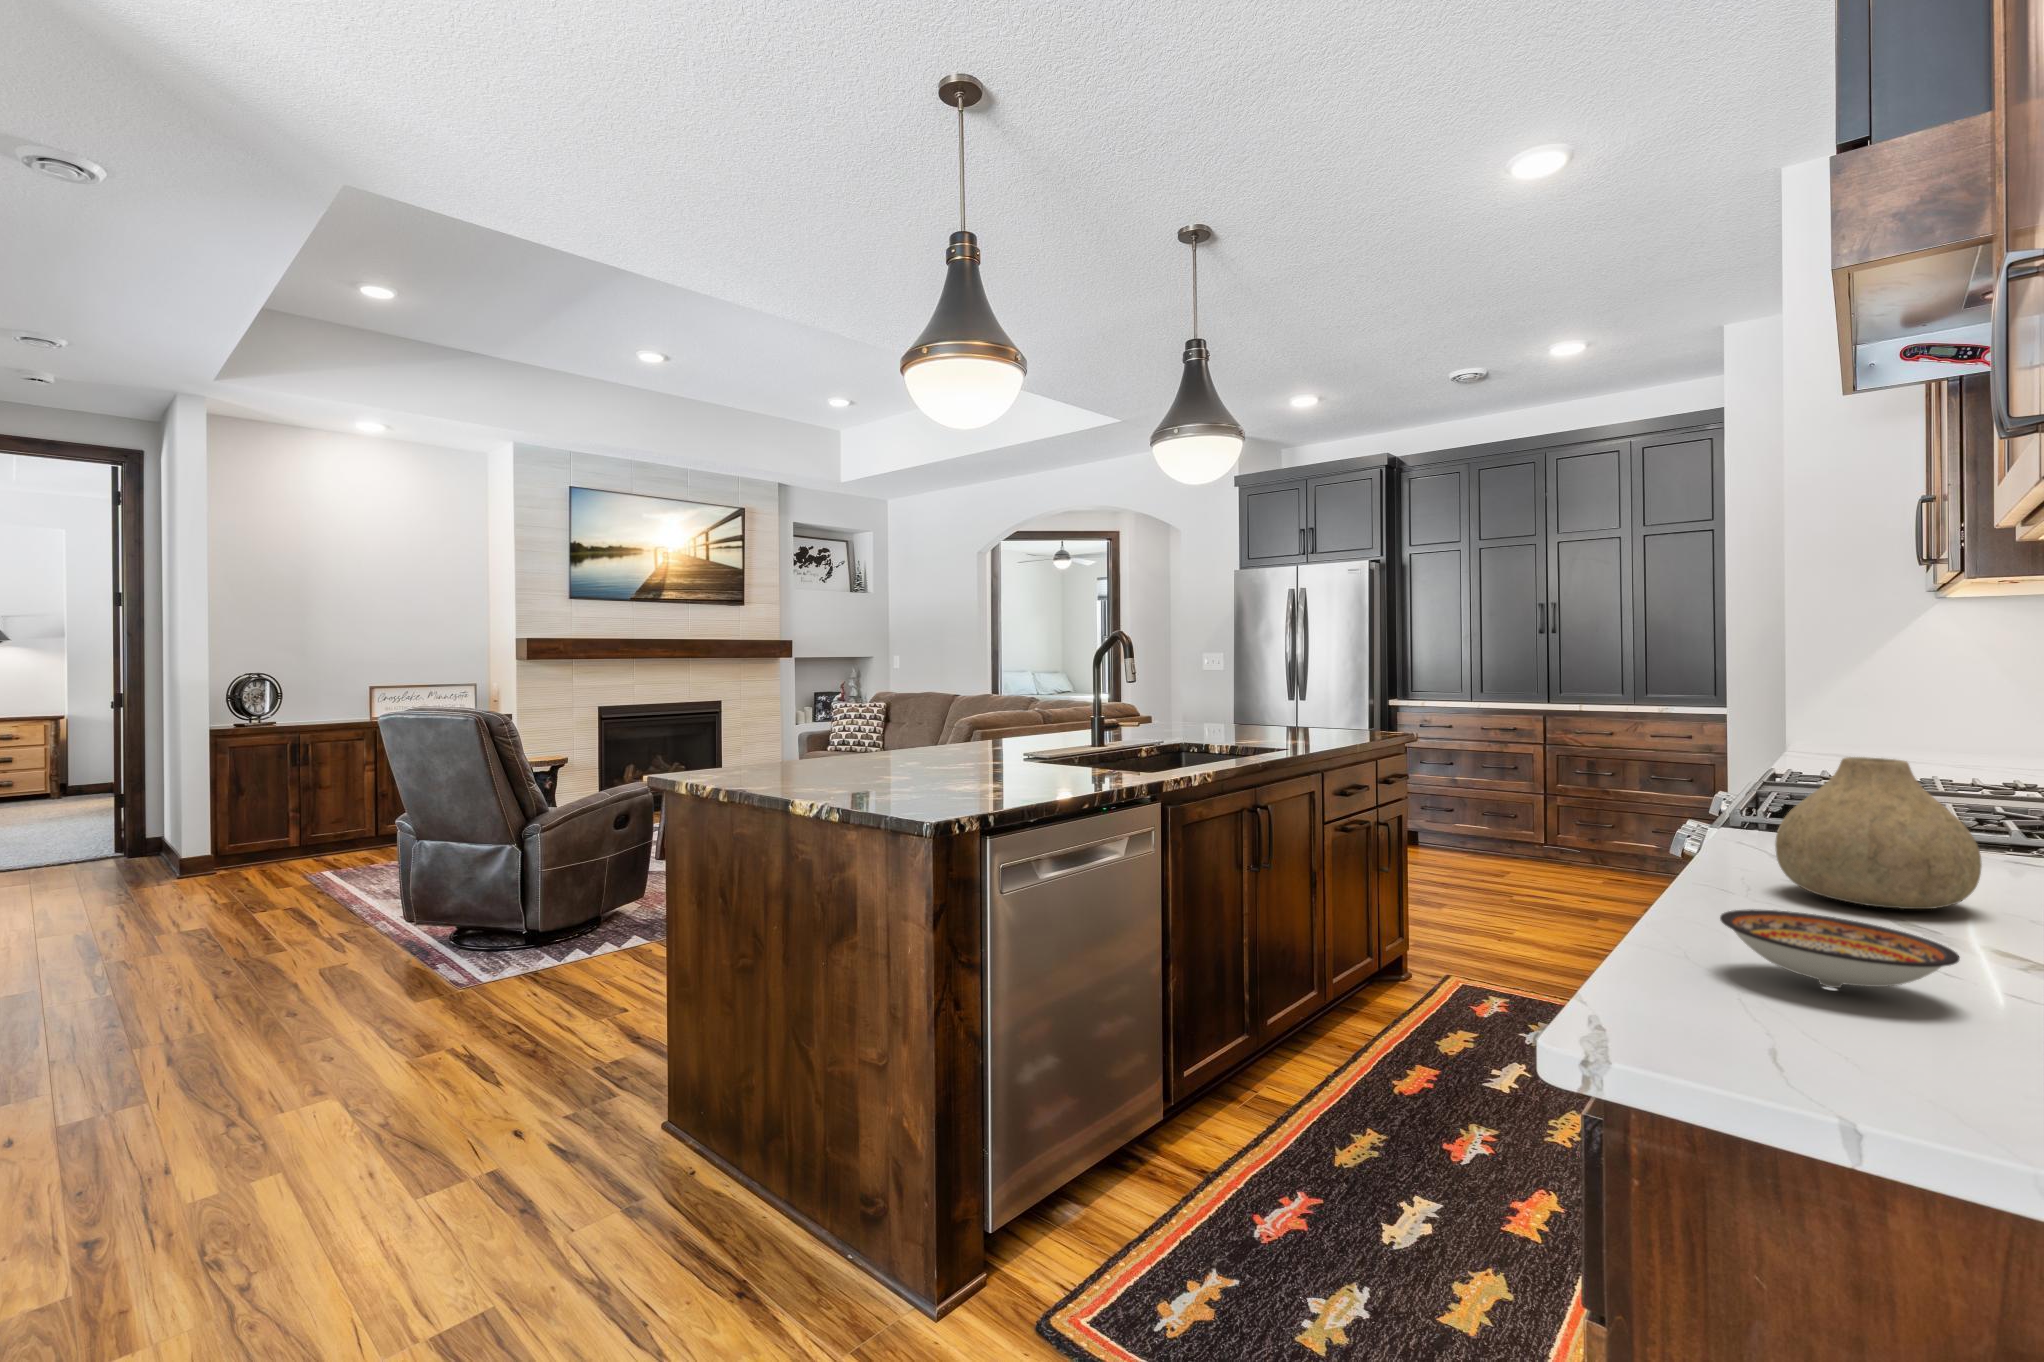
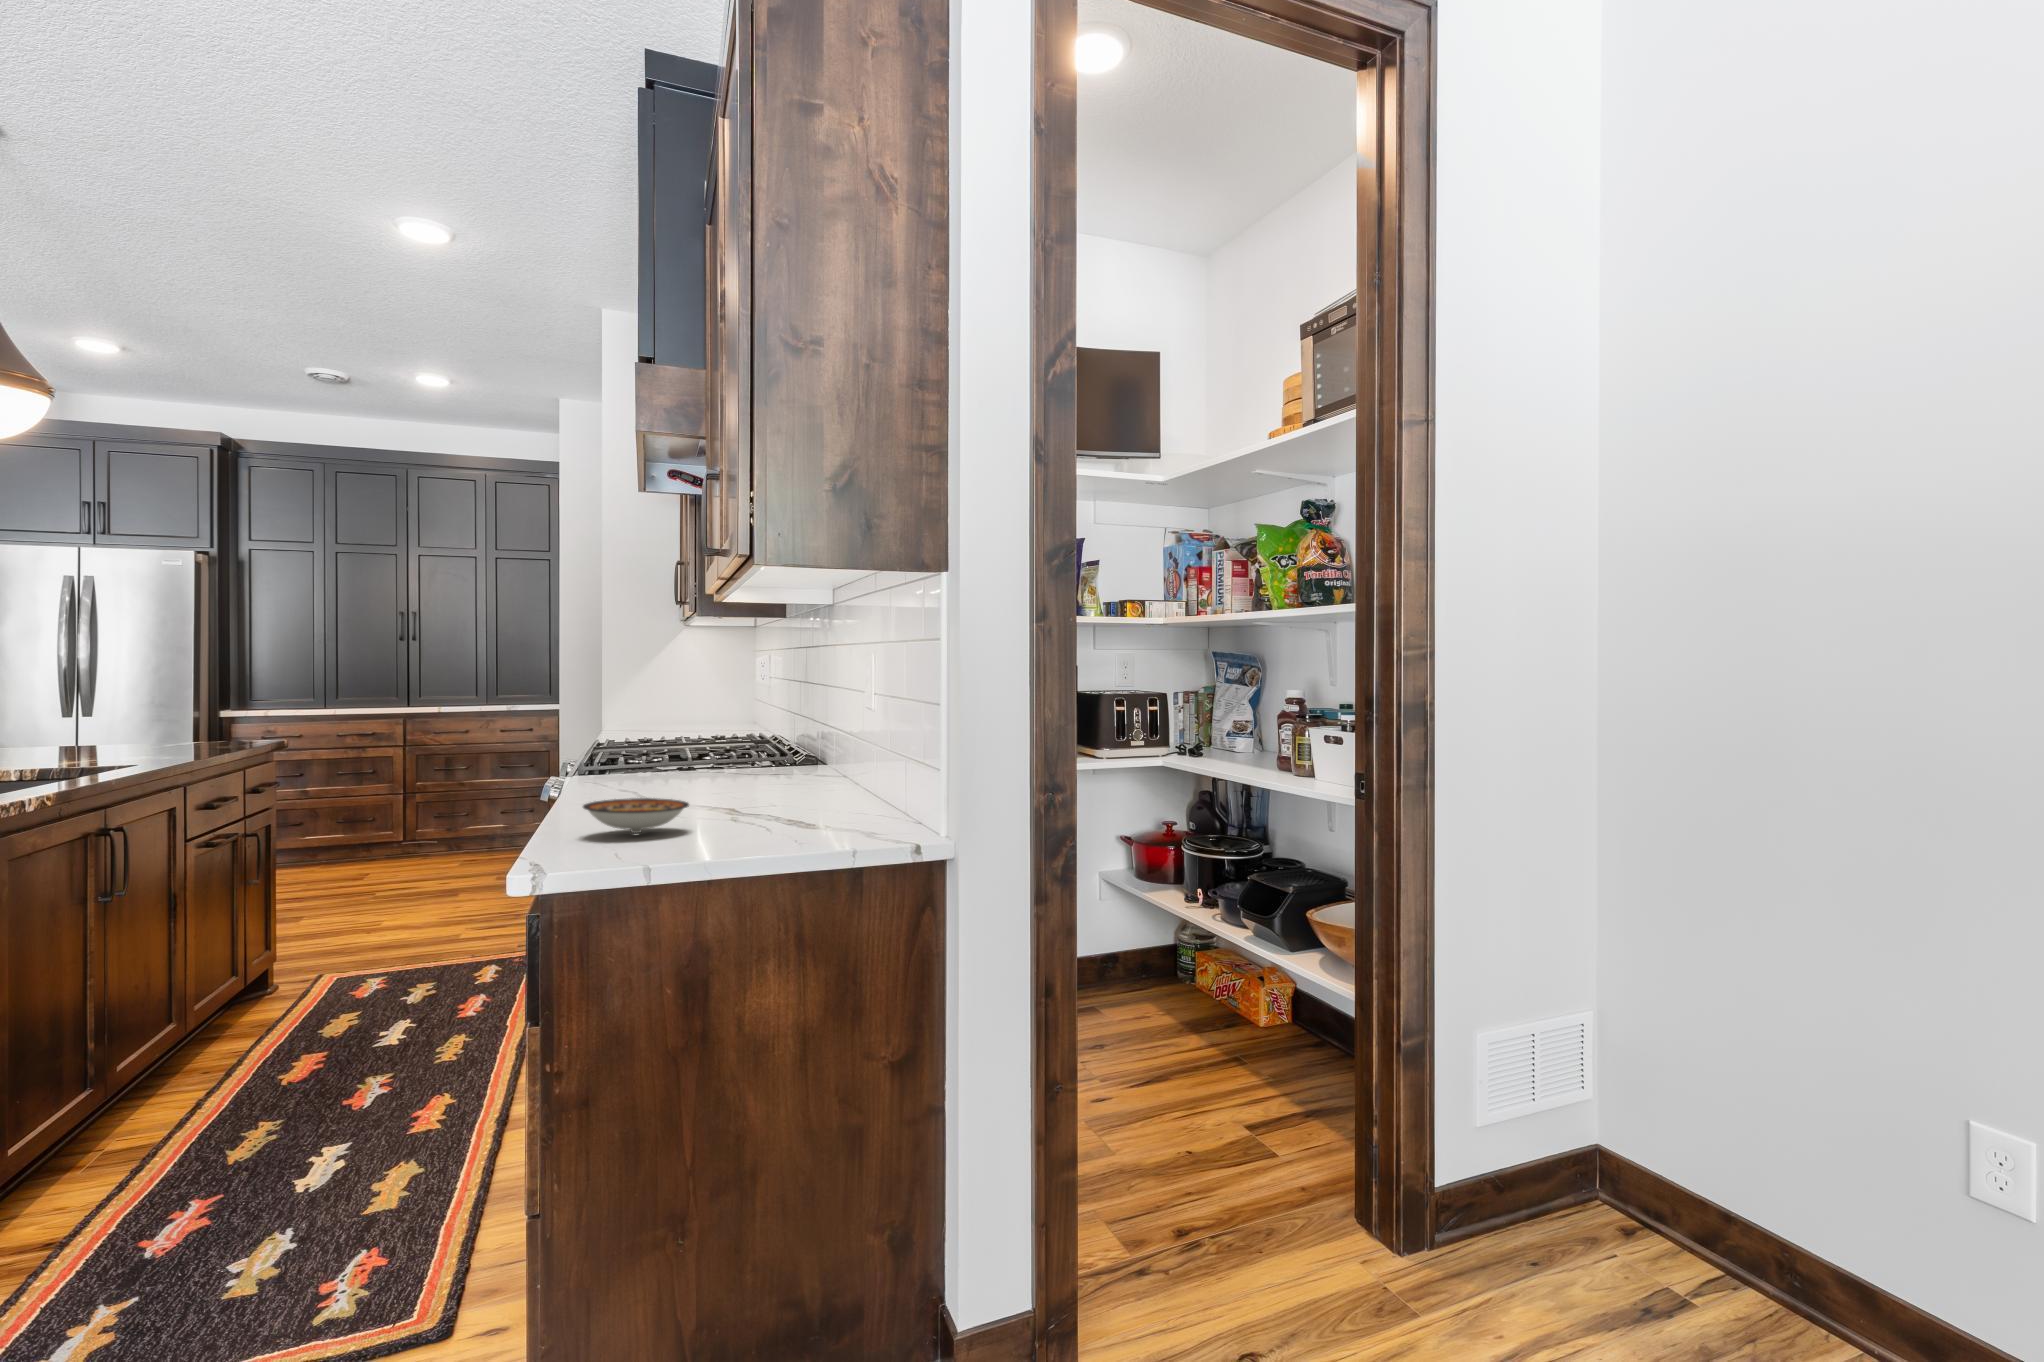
vase: present [1775,757,1982,909] -> none [606,715,702,801]

